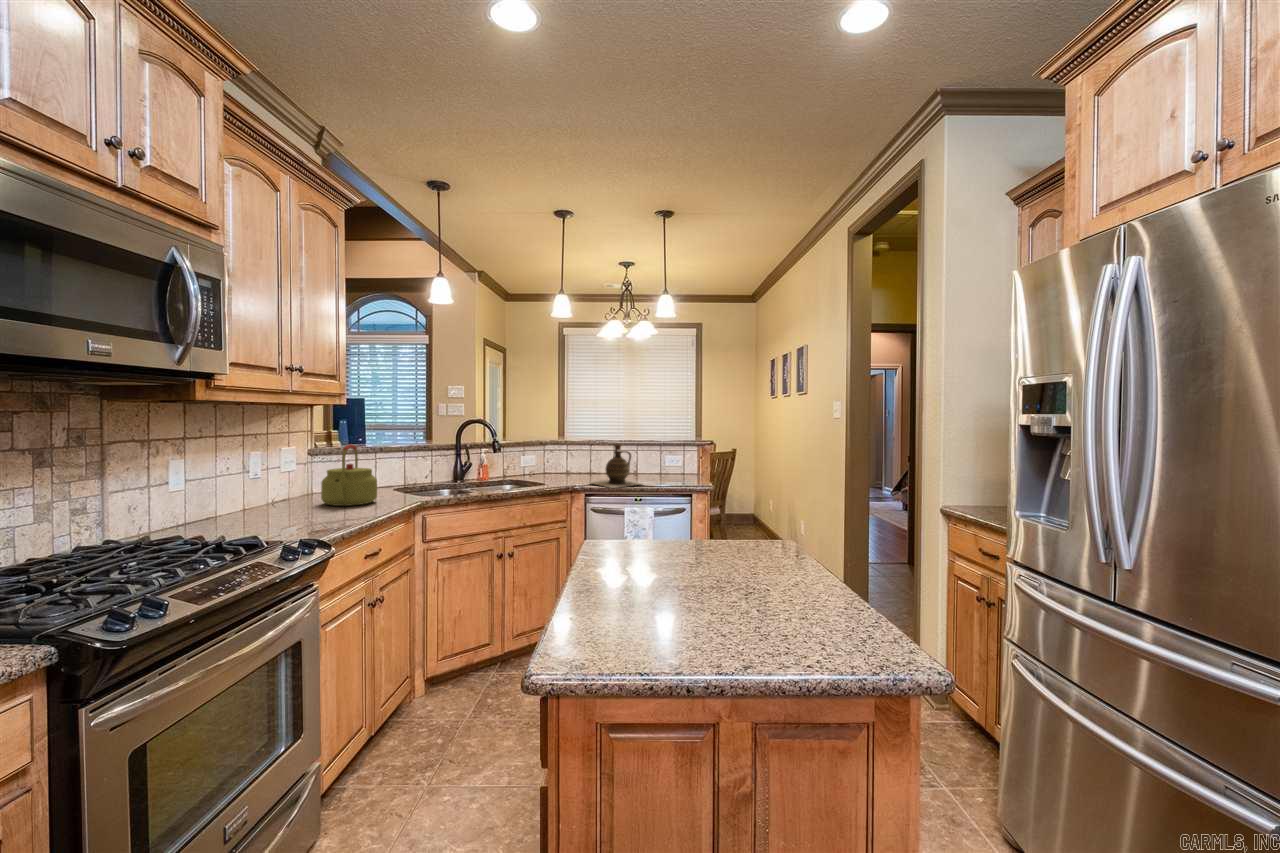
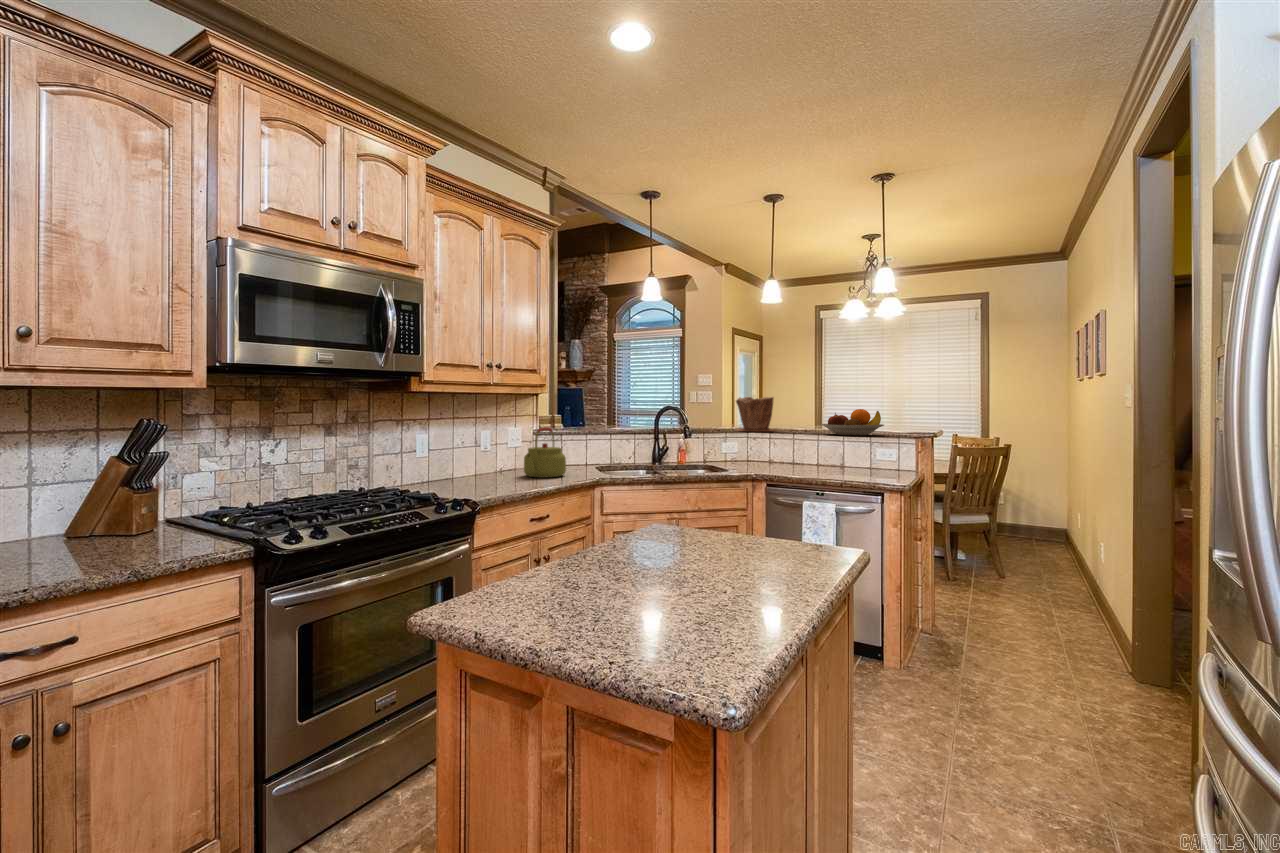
plant pot: none [528,409,570,444] -> present [736,397,774,431]
fruit bowl: none [617,423,672,447] -> present [821,409,884,435]
ceramic jug: present [589,444,642,488] -> none [774,431,837,477]

